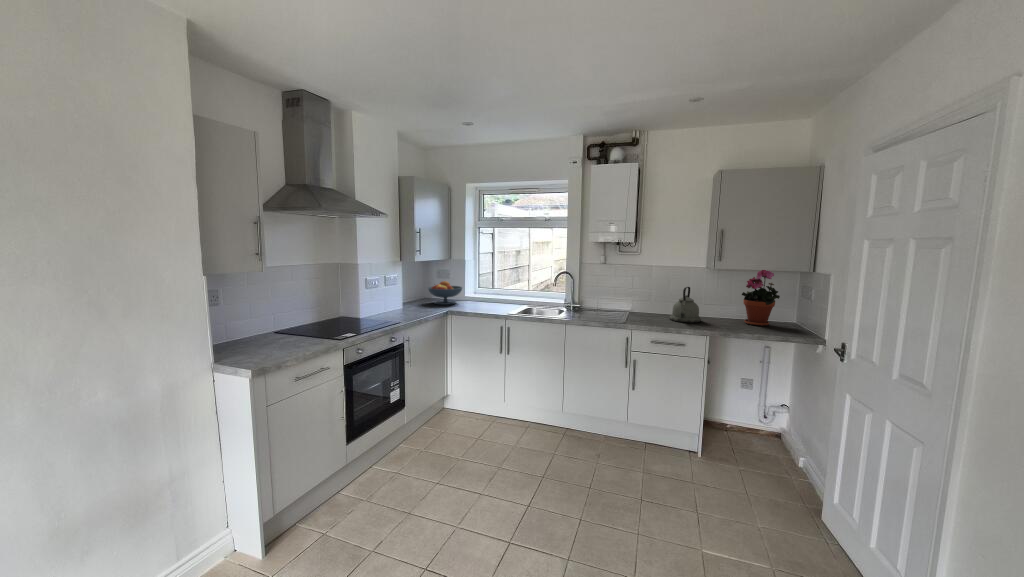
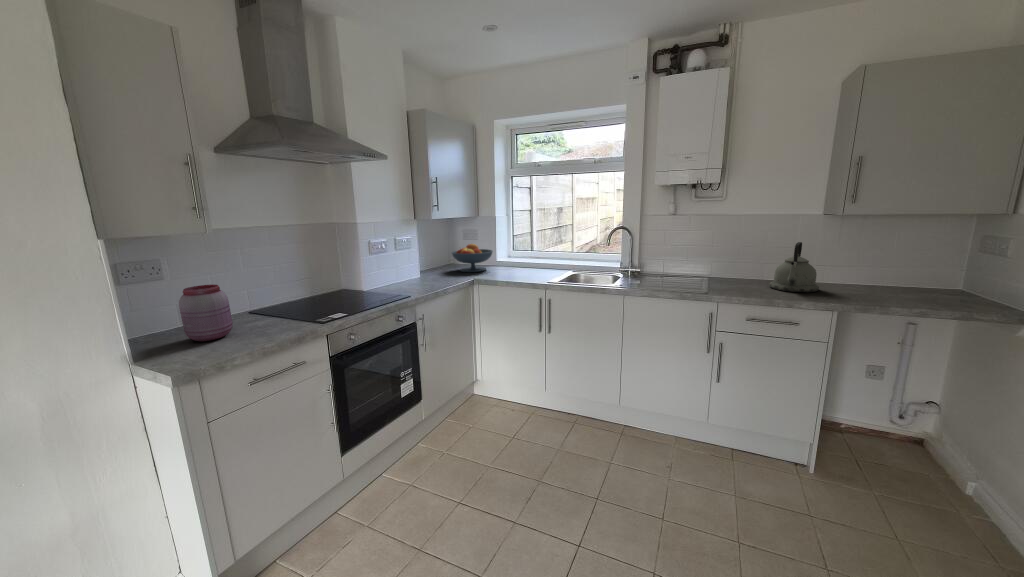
potted plant: present [742,270,780,326] -> none [883,212,954,297]
jar: none [239,309,274,350] -> present [179,285,233,341]

